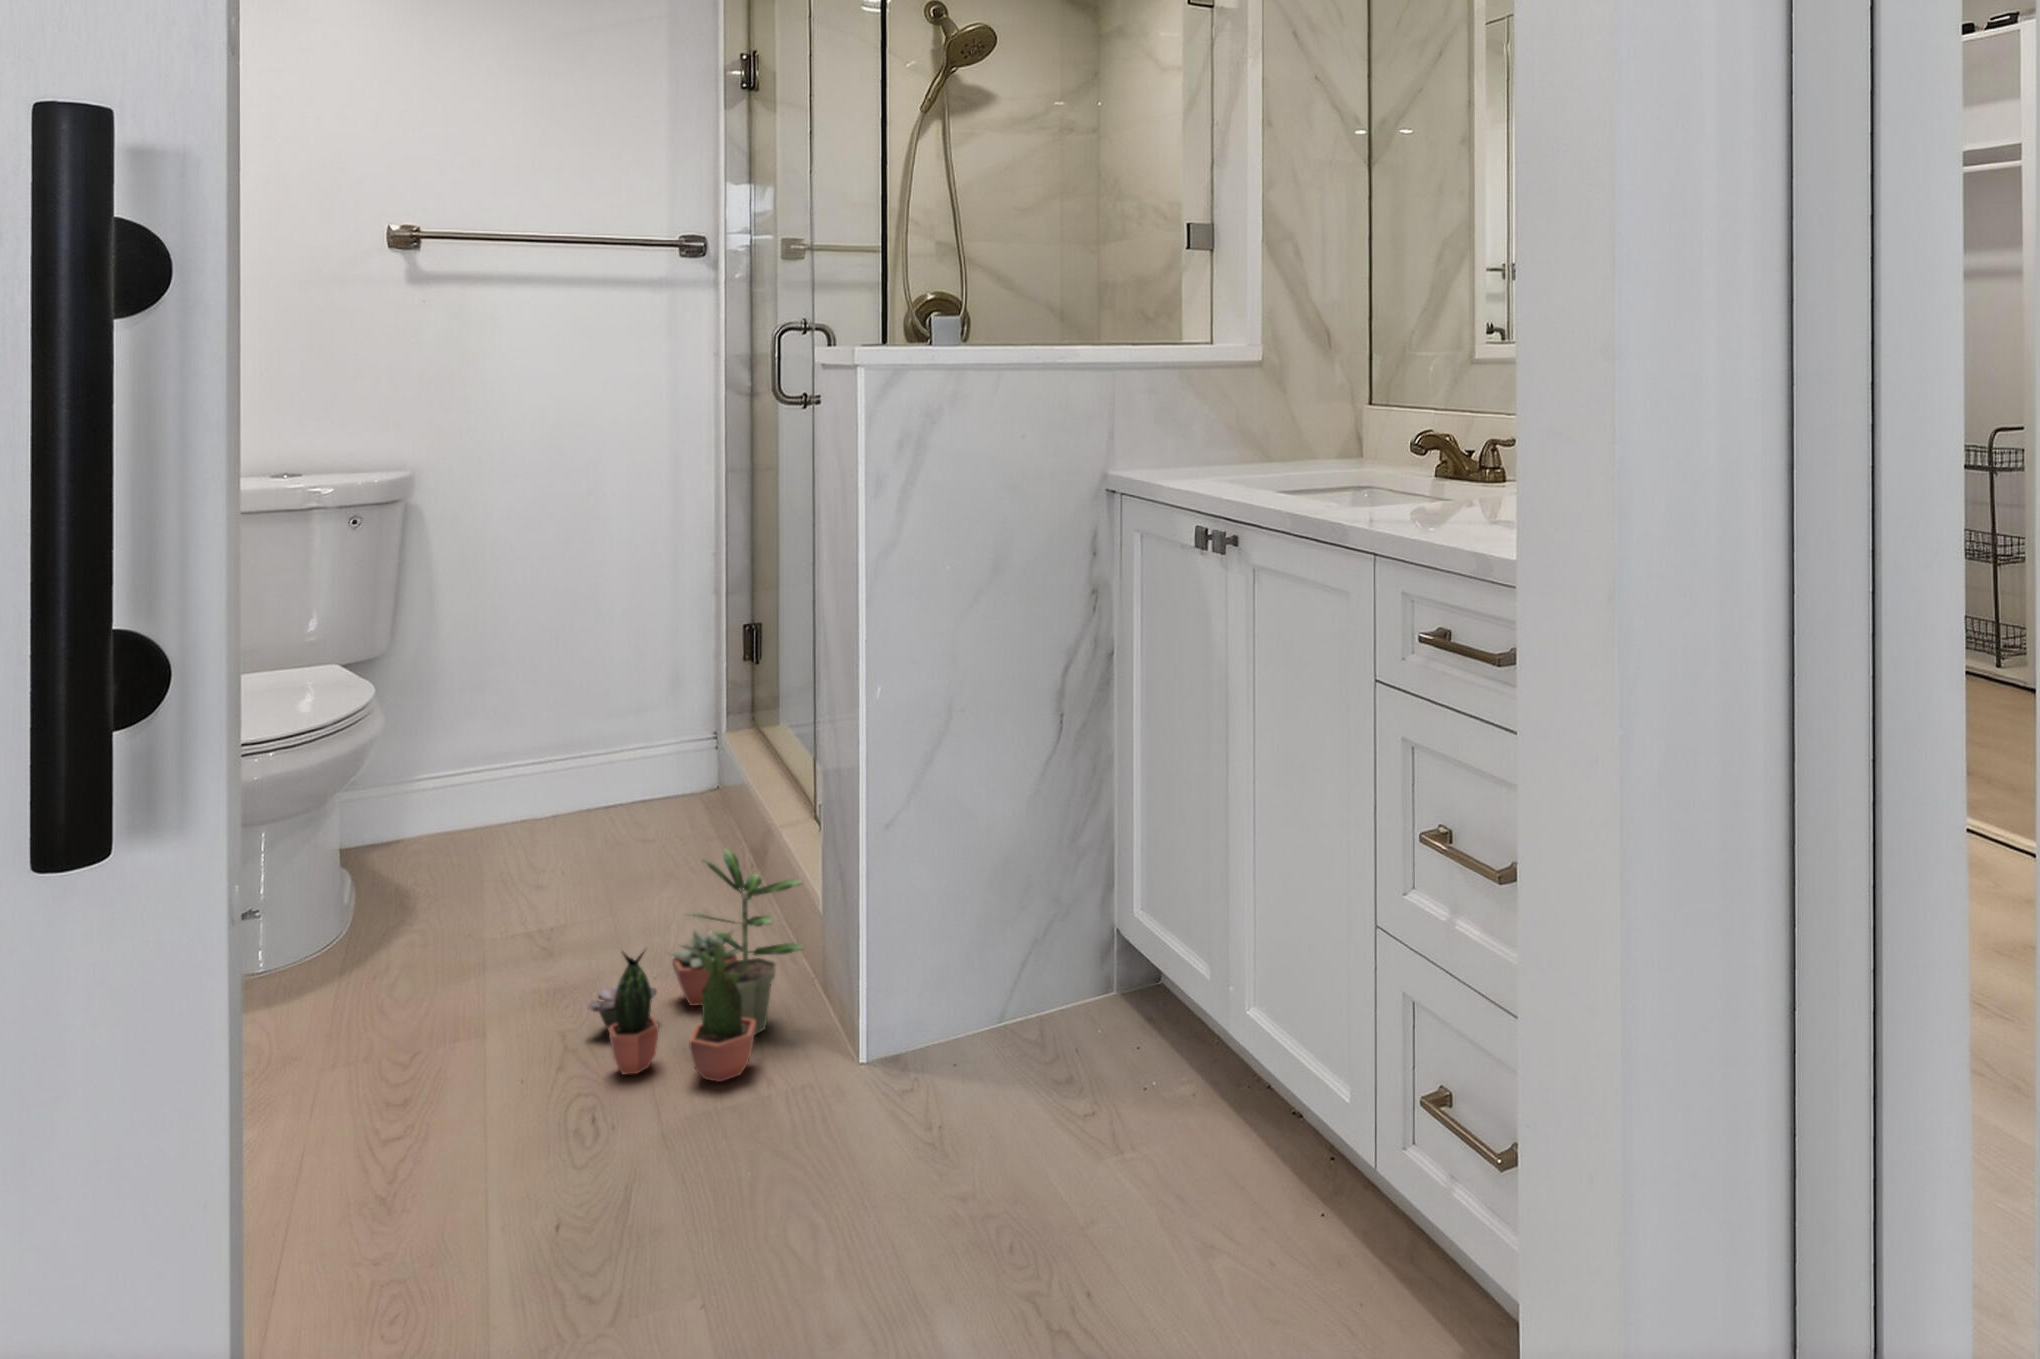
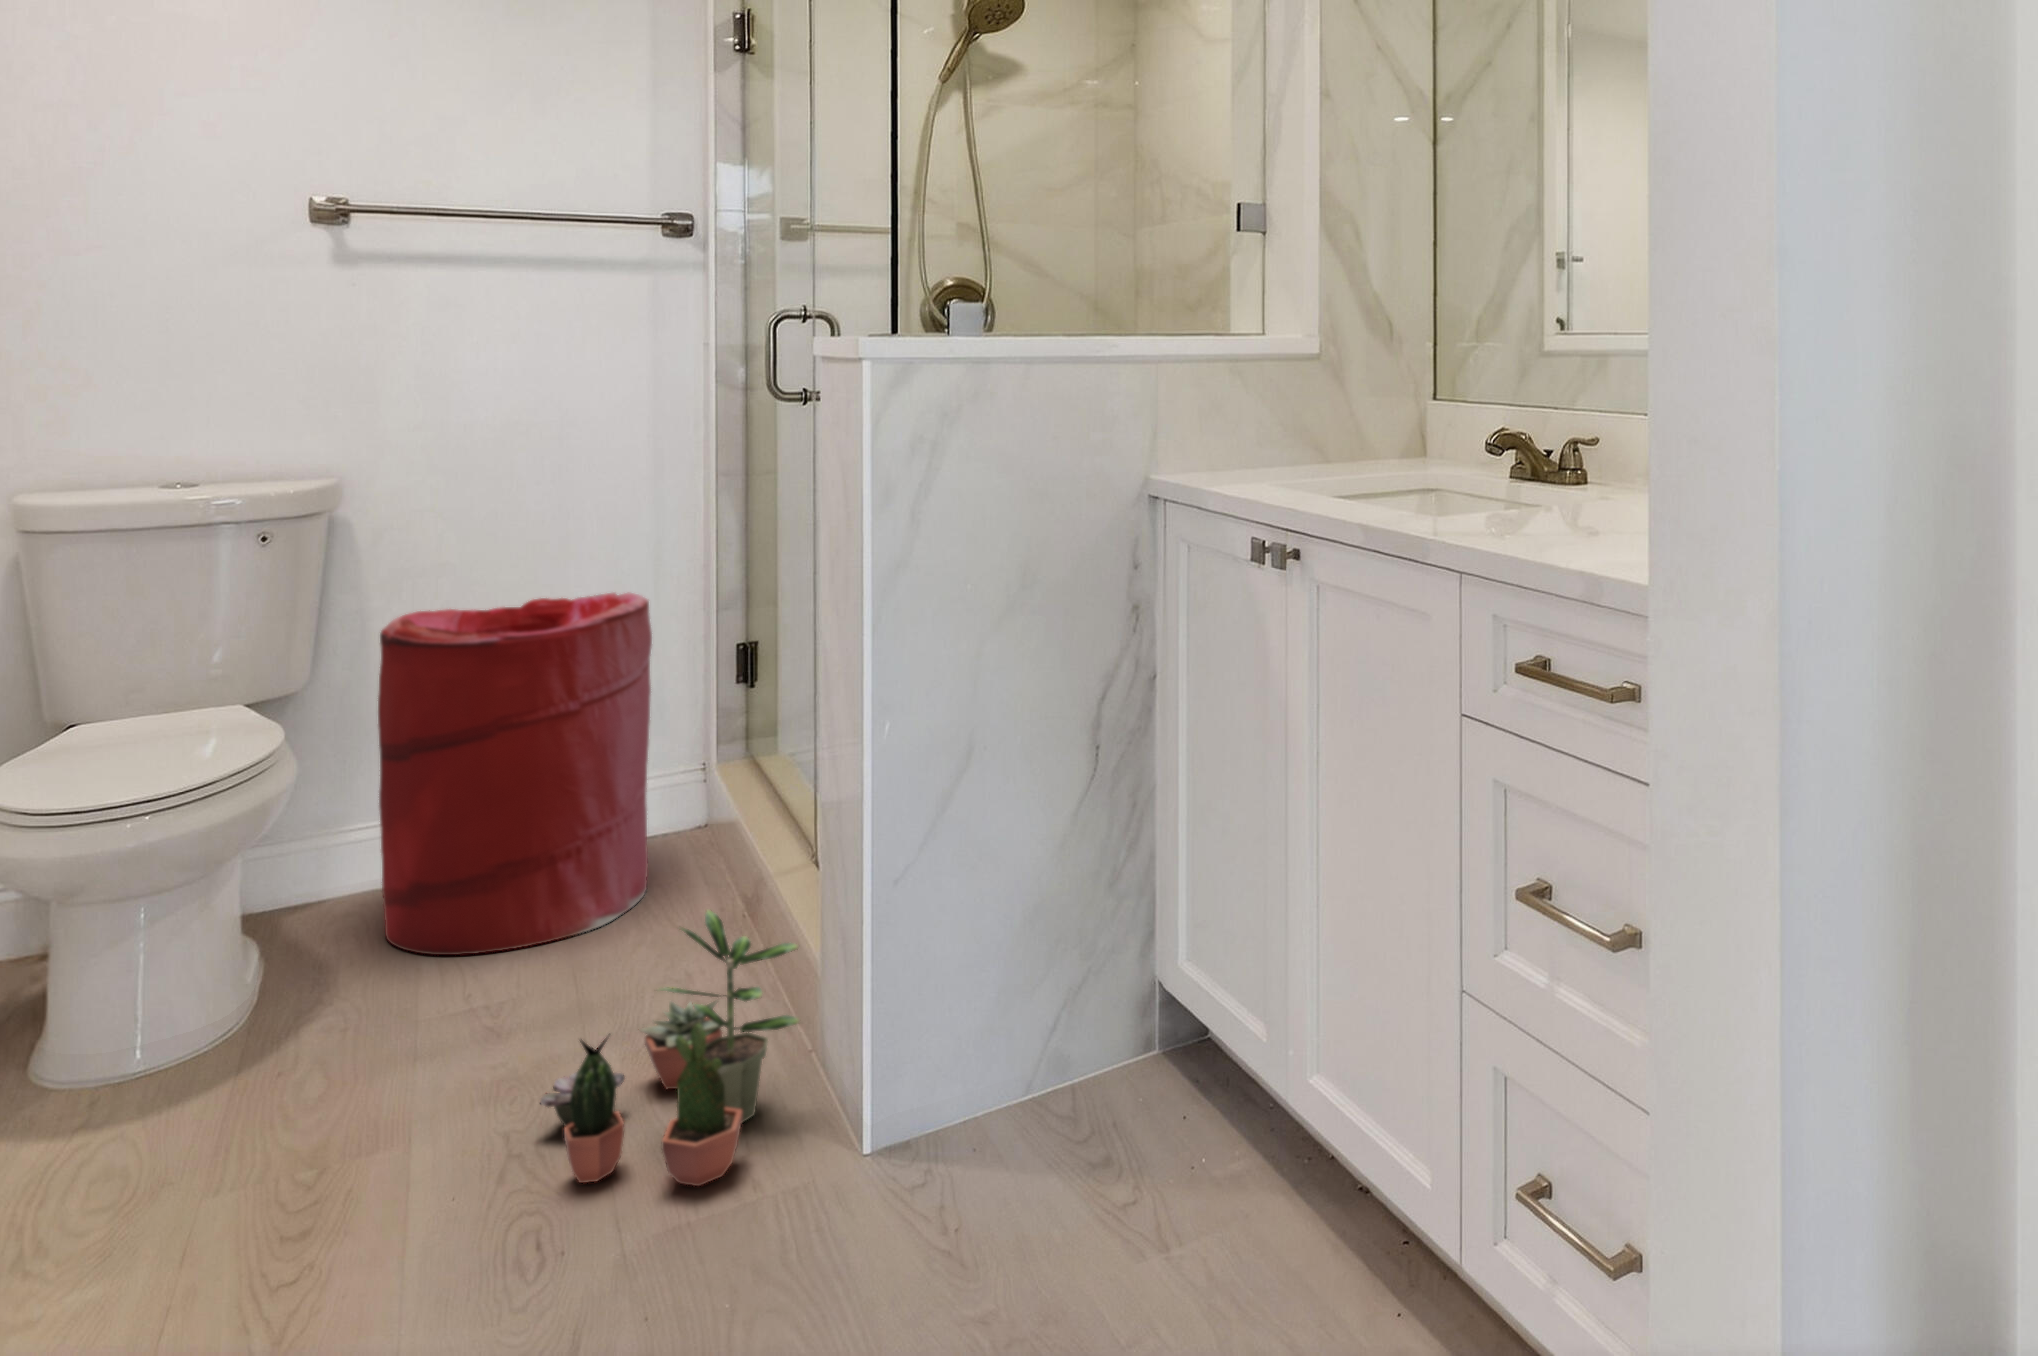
laundry hamper: none [447,576,673,891] -> present [378,593,652,955]

